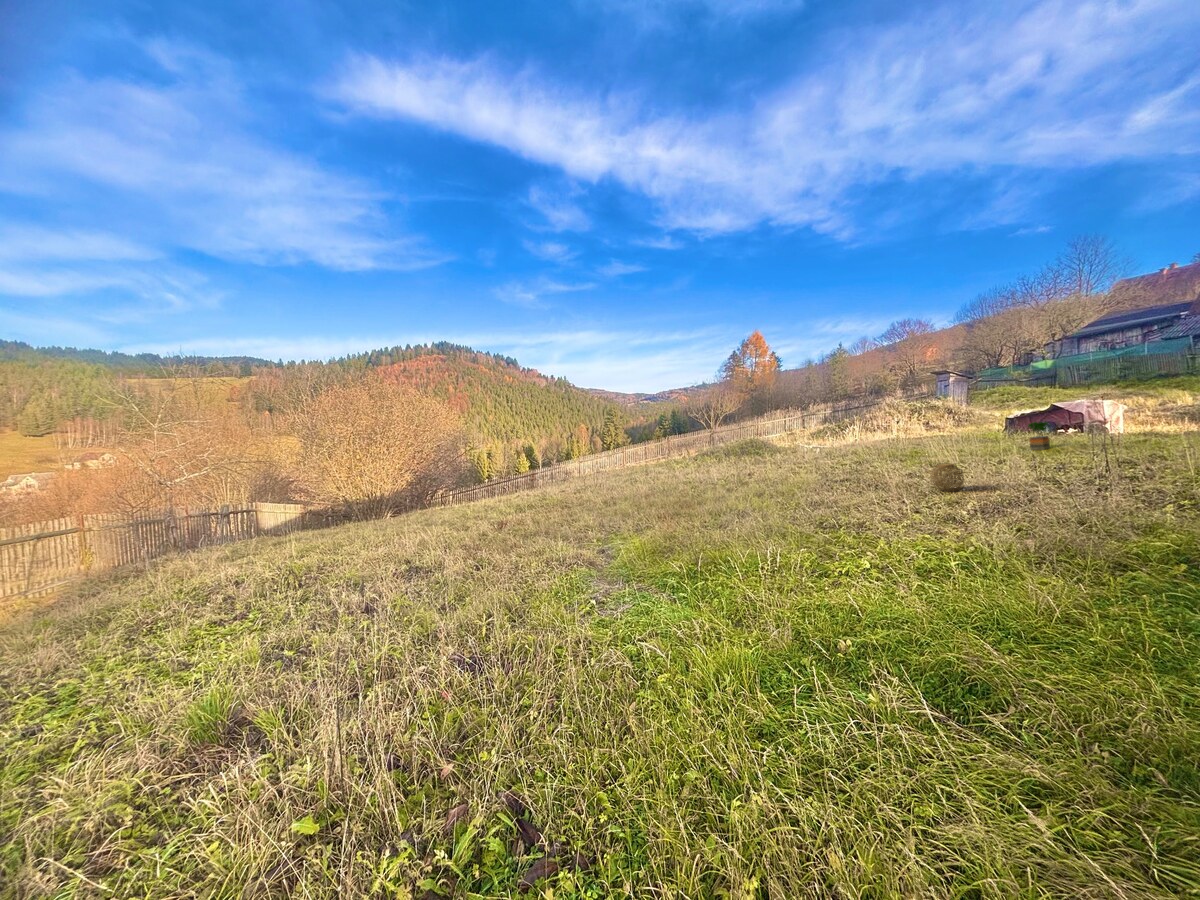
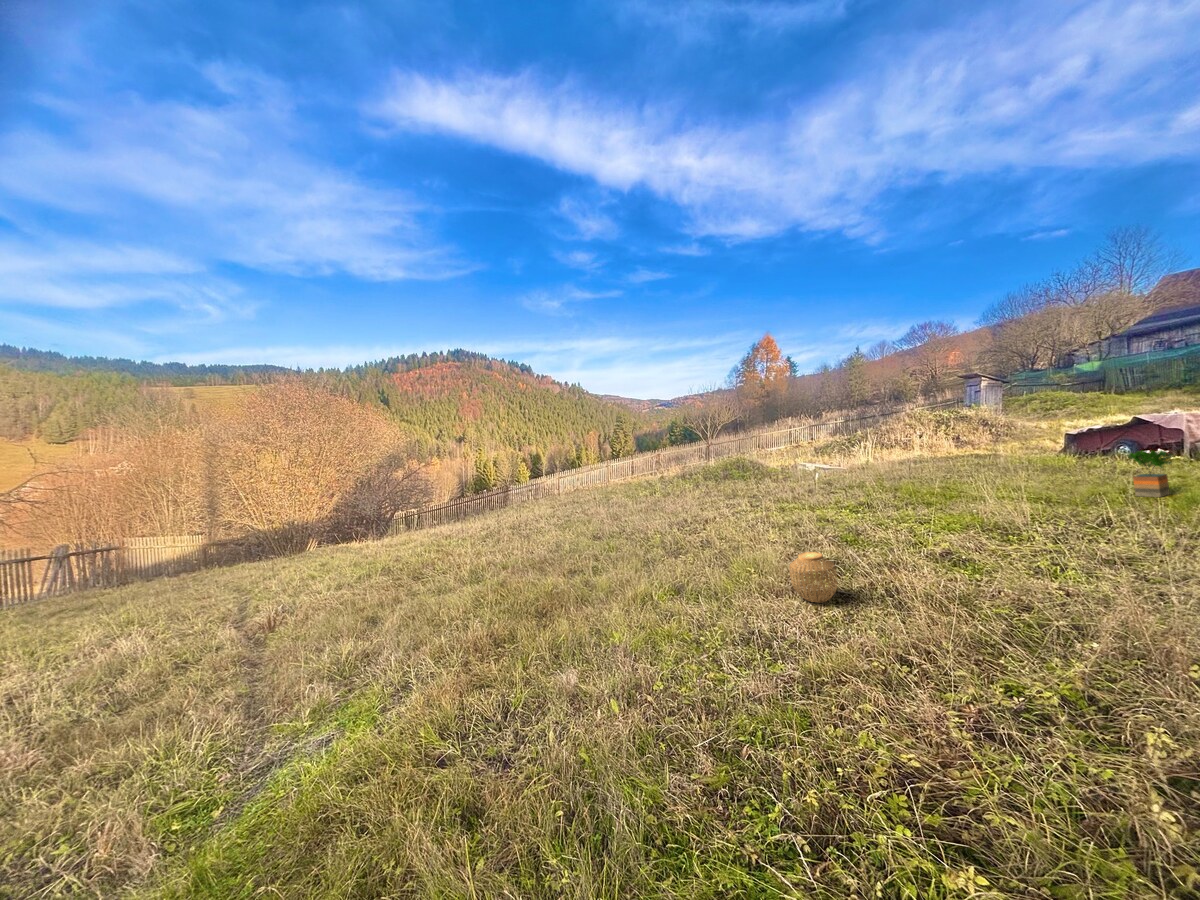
woven basket: present [930,464,964,491] -> present [789,552,837,602]

